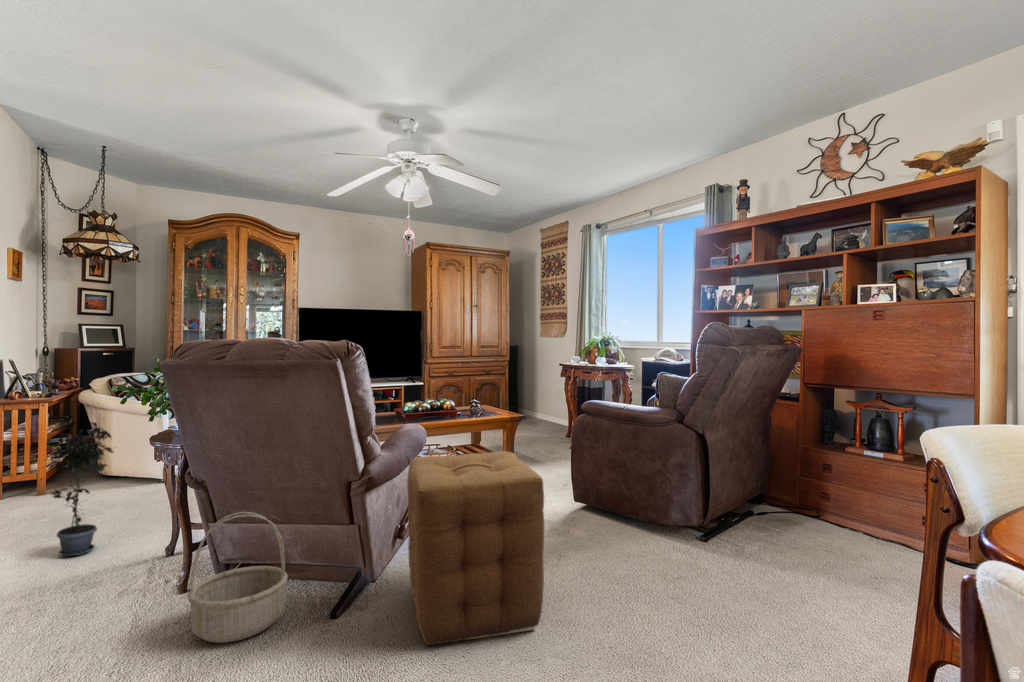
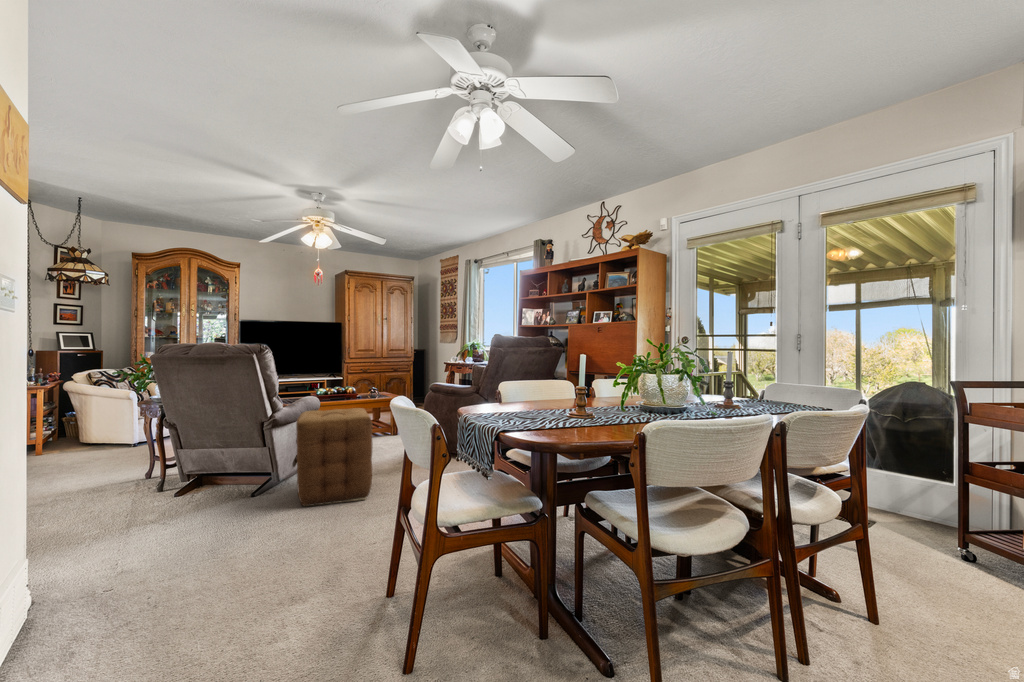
potted plant: present [50,422,113,556] -> none [57,397,107,483]
basket: present [187,512,288,643] -> none [164,440,224,510]

